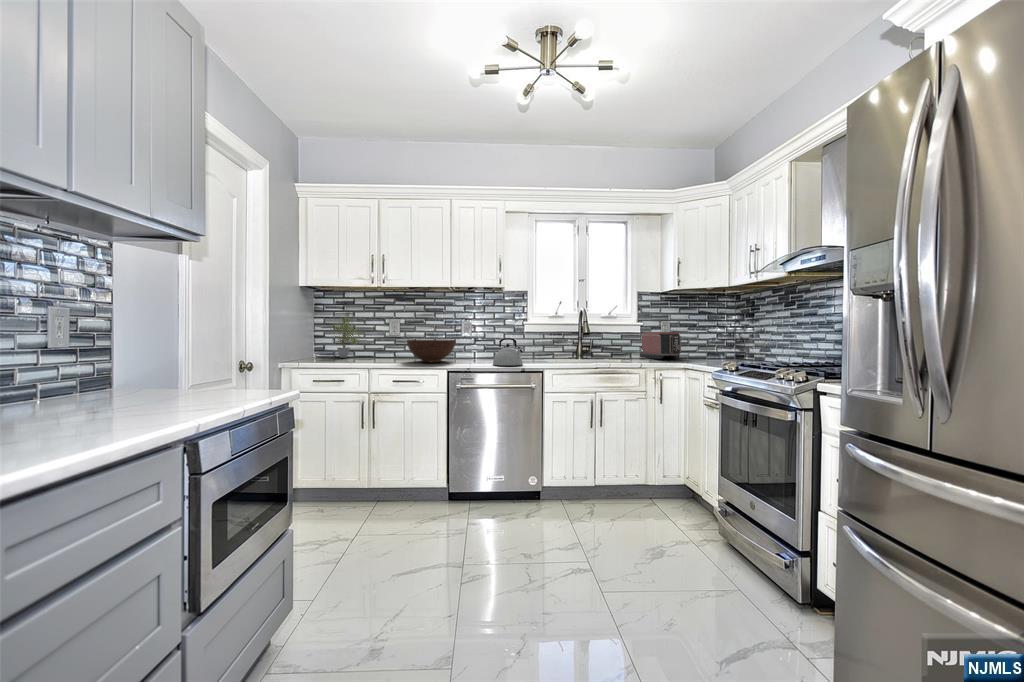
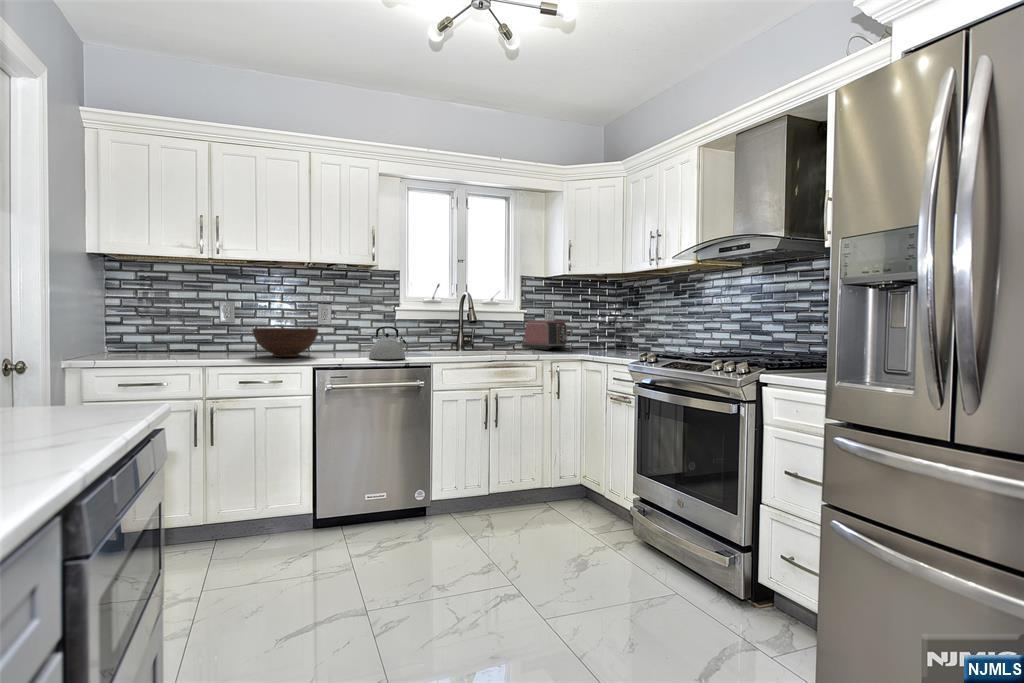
potted plant: present [332,316,360,358] -> none [125,291,183,353]

